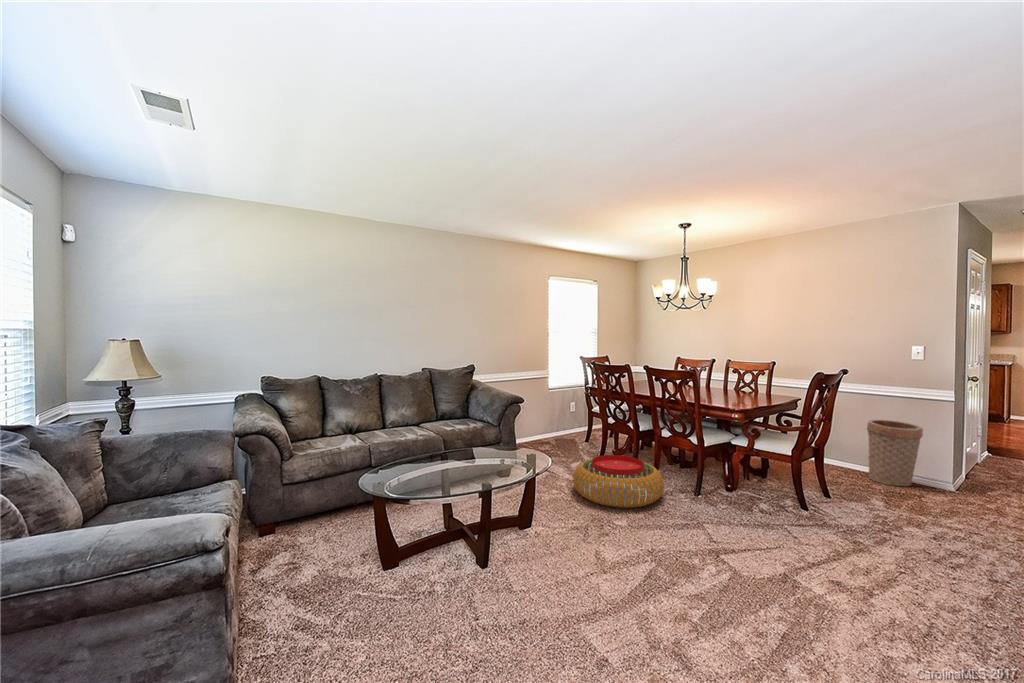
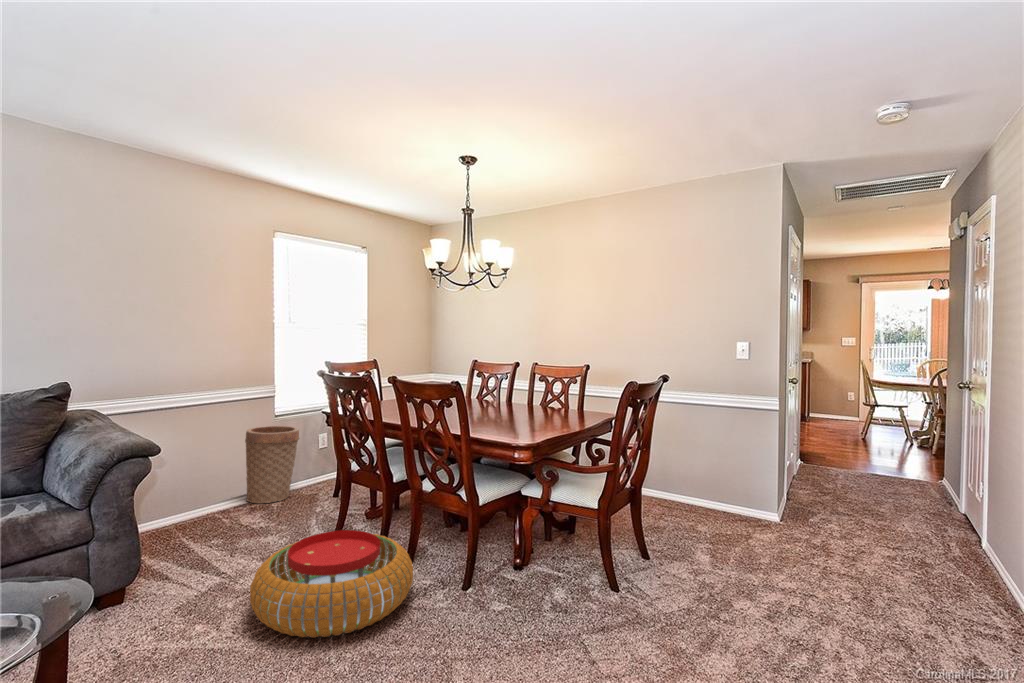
basket: present [867,420,923,486] -> present [245,426,299,504]

